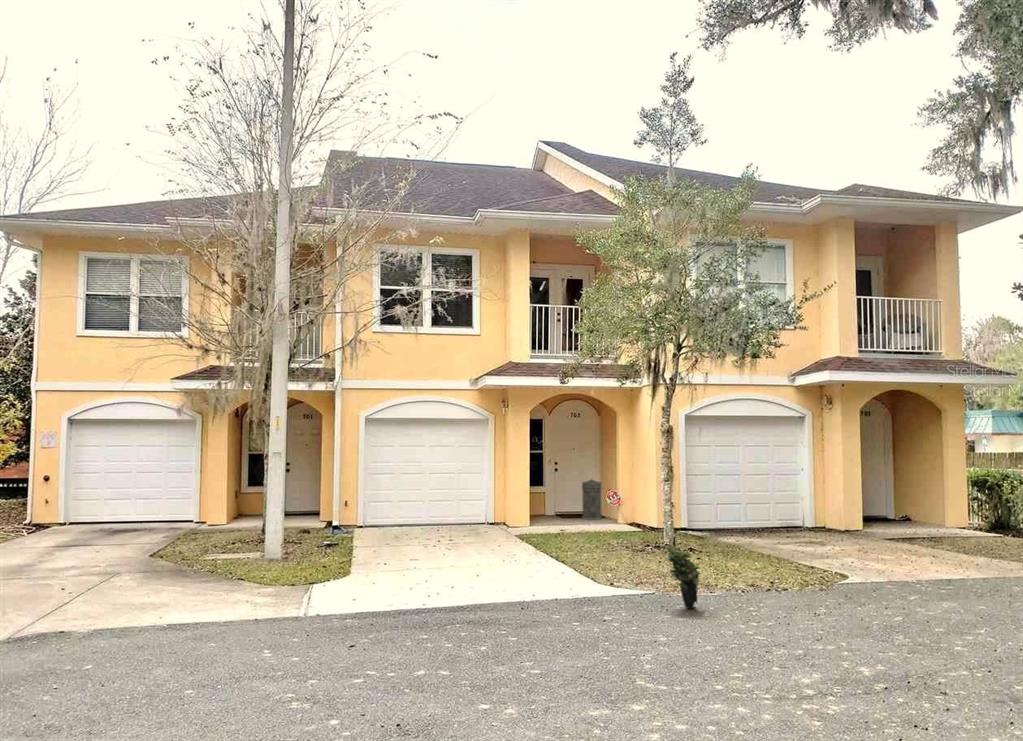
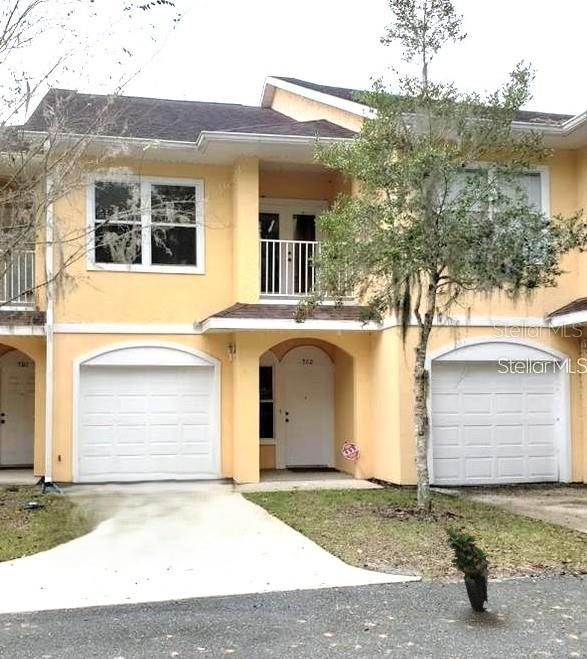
trash can: present [582,479,602,520] -> none [316,431,338,475]

